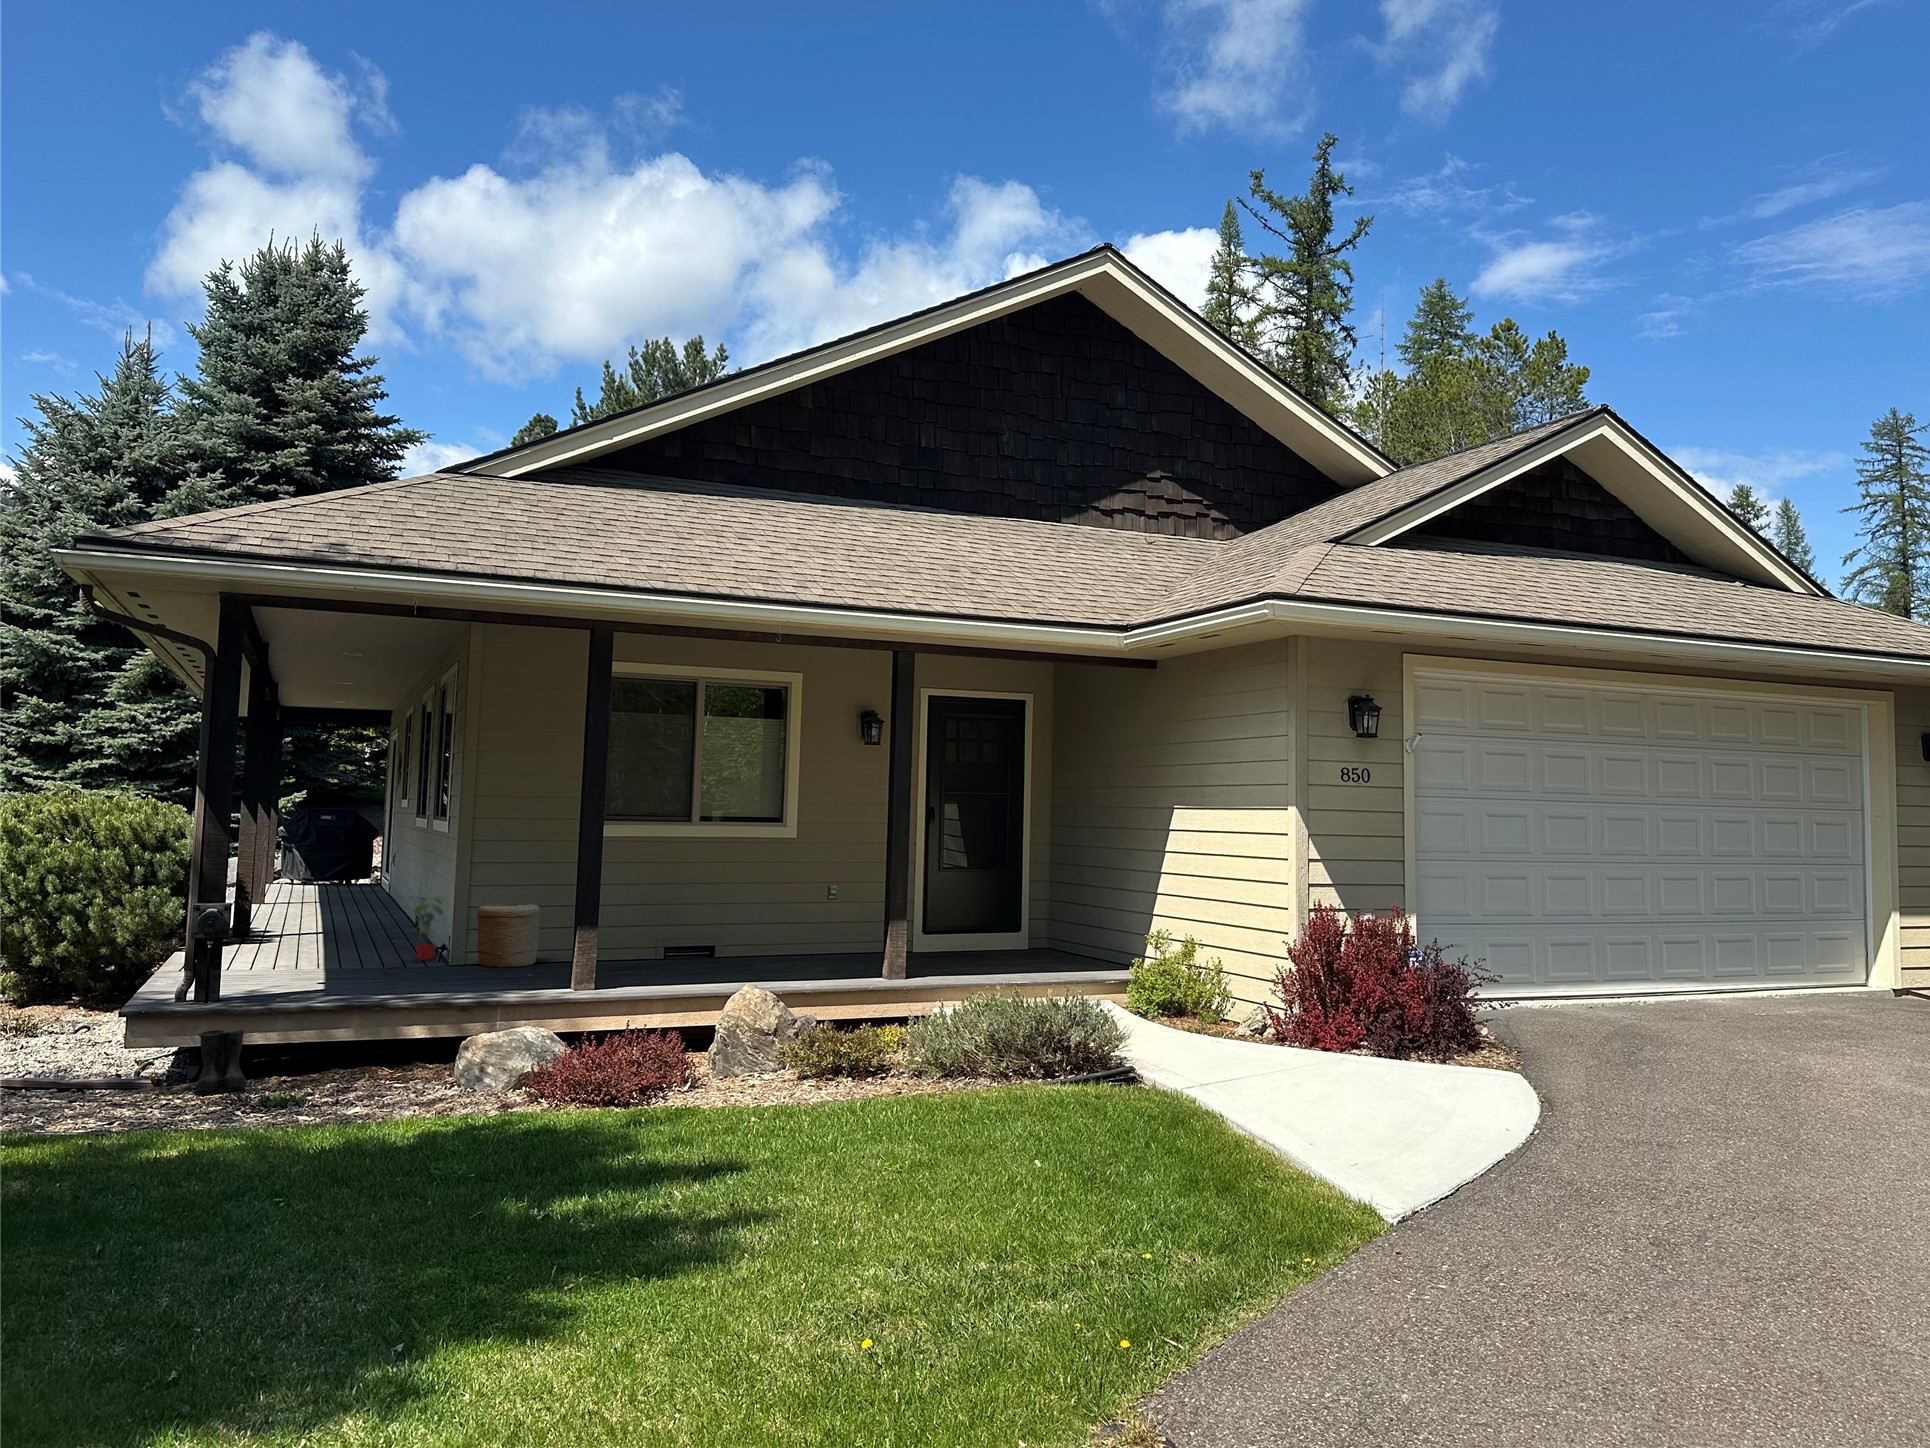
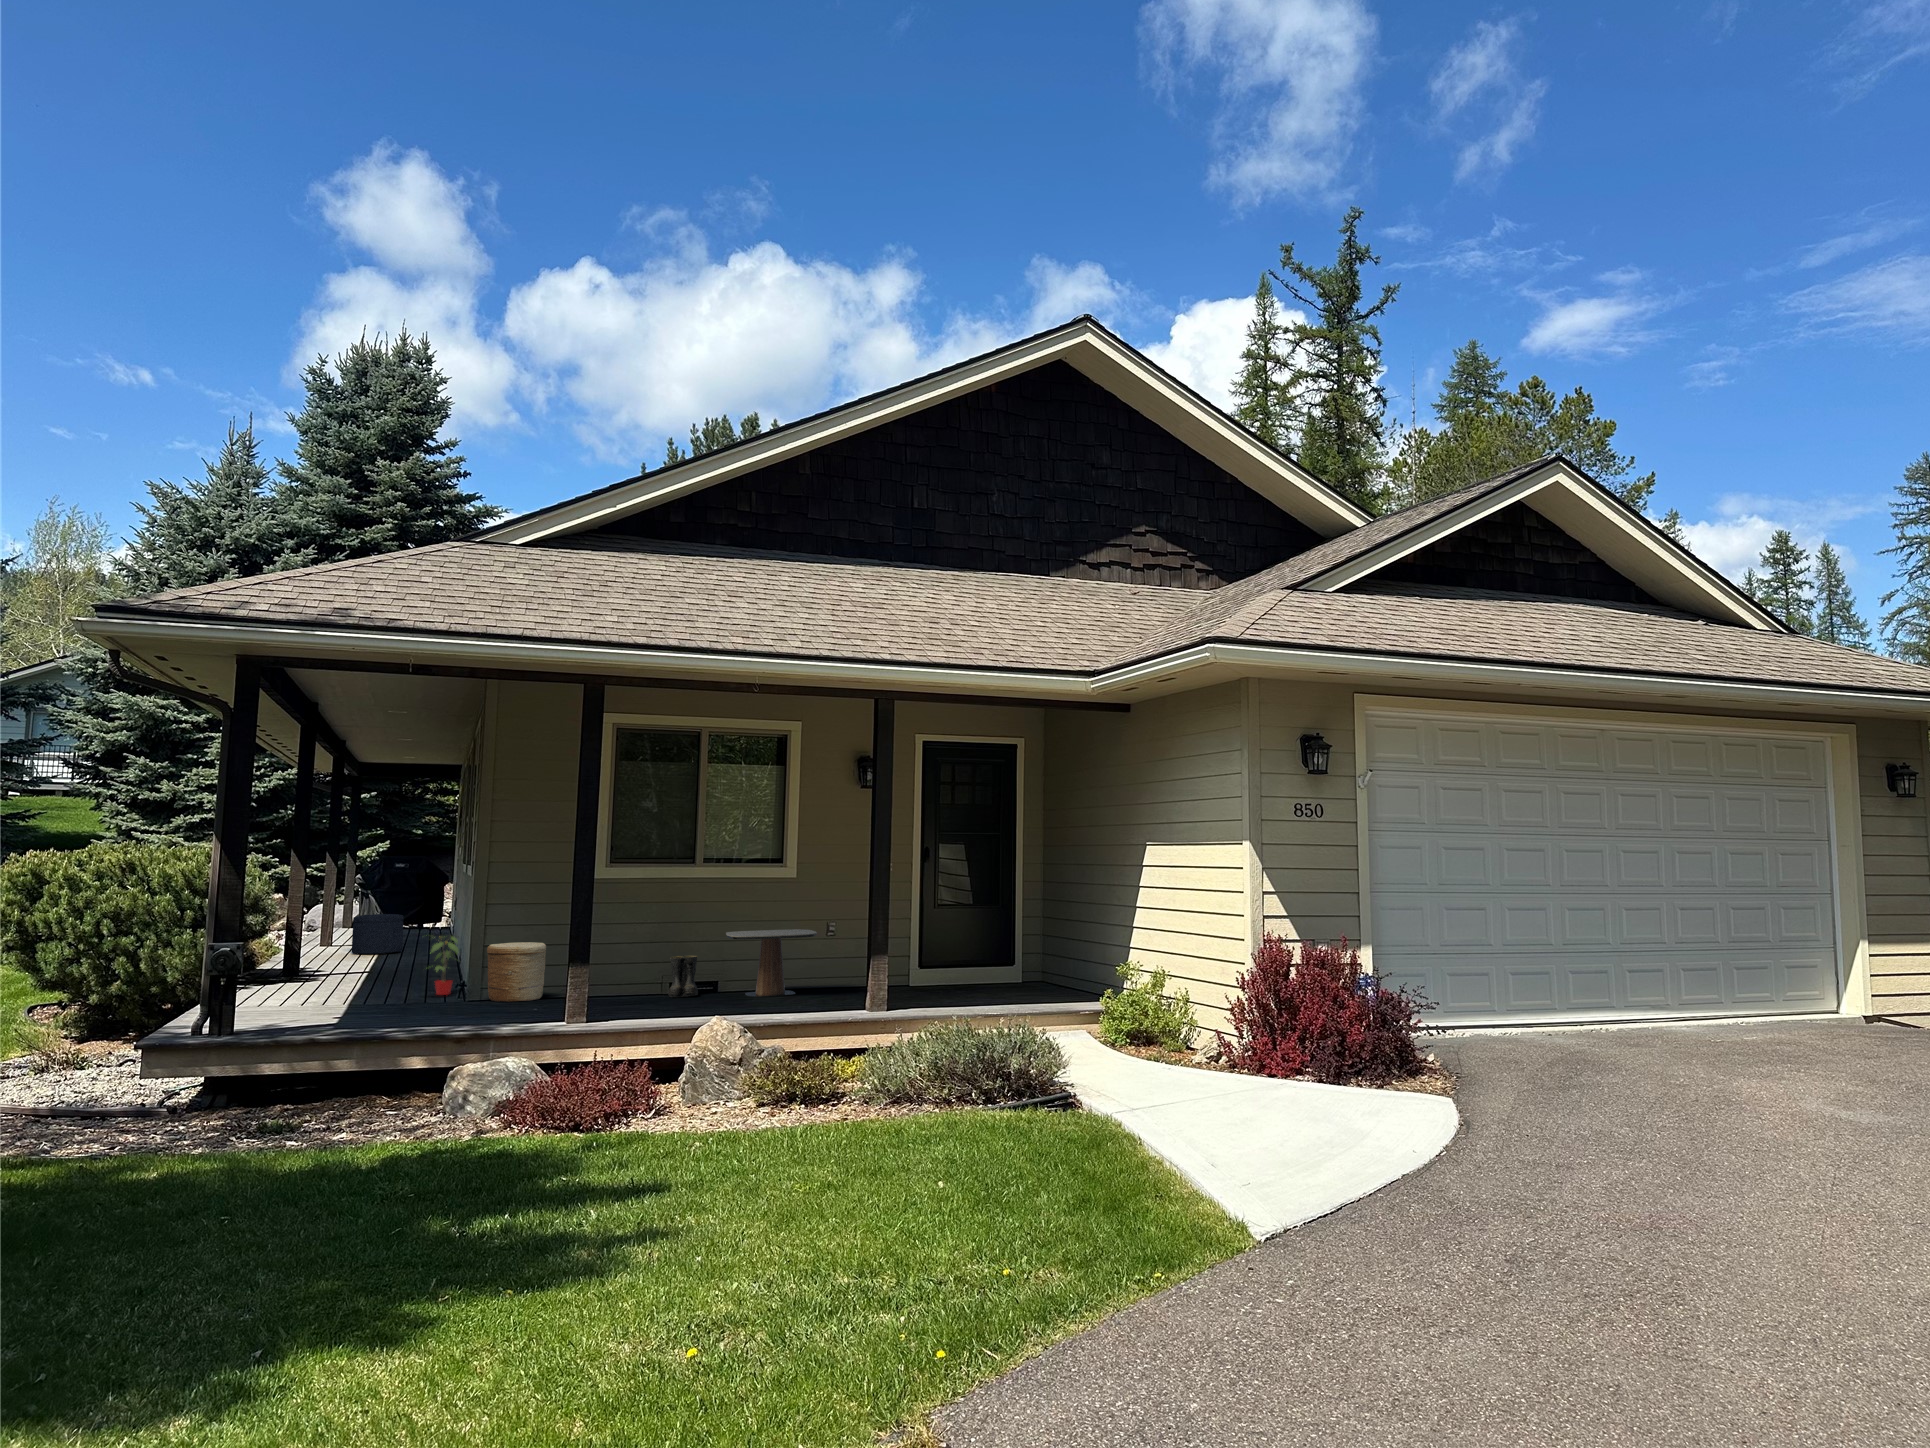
ottoman: none [297,870,353,913] -> present [352,914,404,954]
side table: none [729,890,826,961] -> present [726,929,817,997]
boots: present [197,1029,246,1095] -> present [668,955,698,997]

